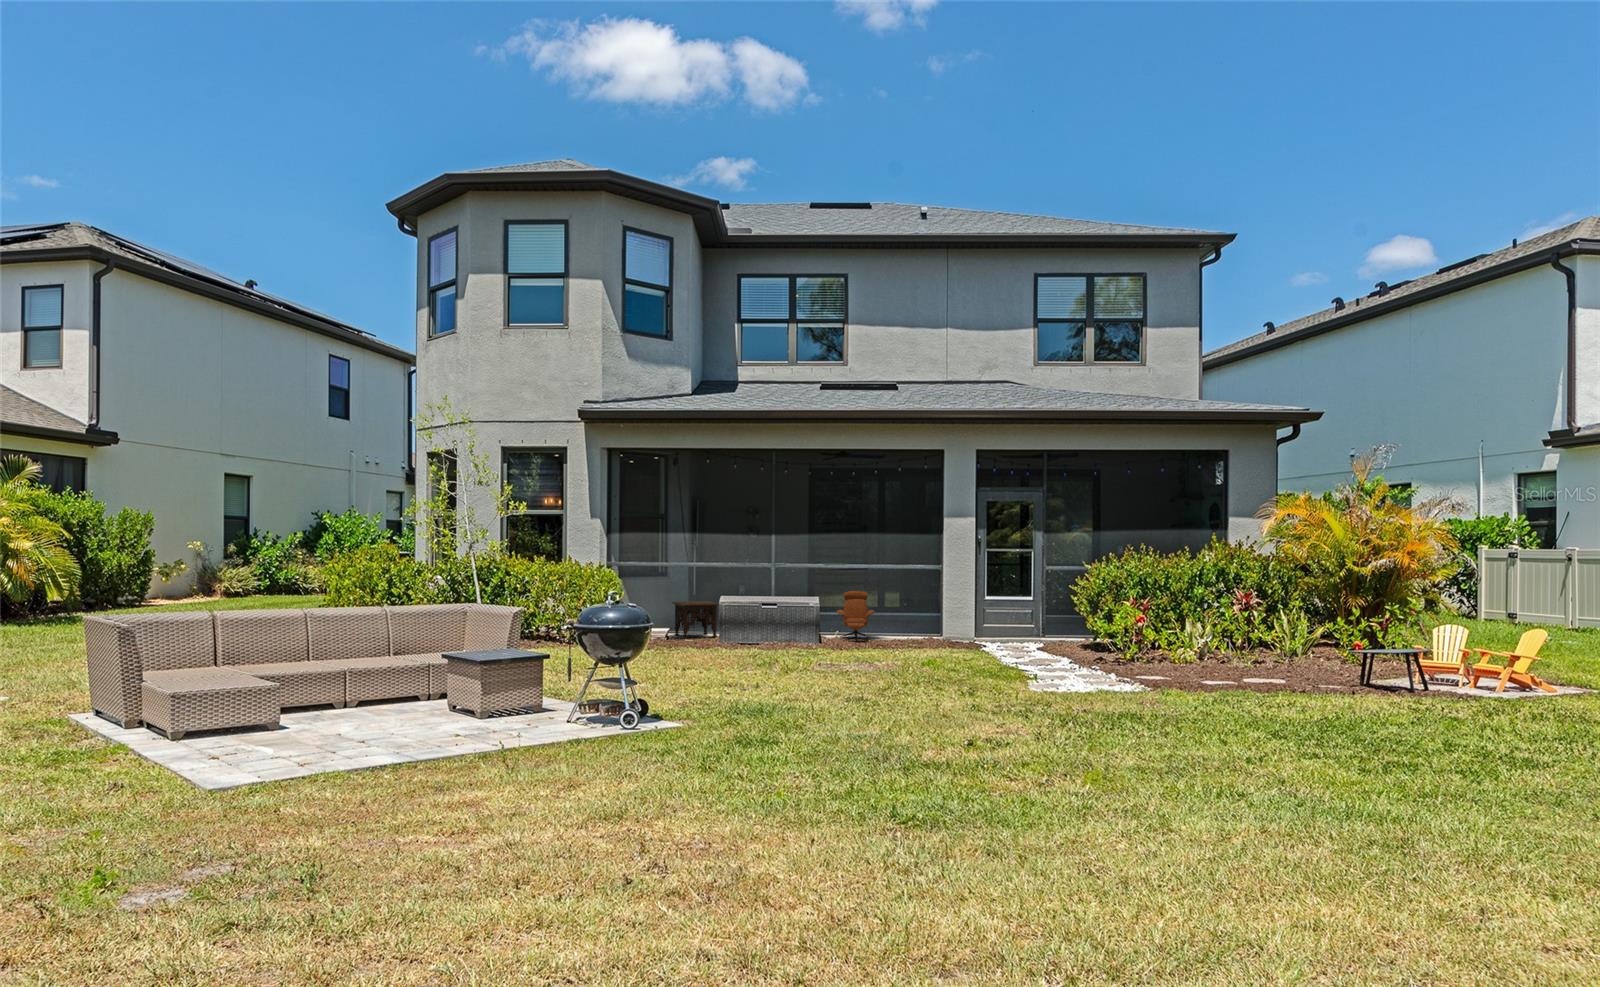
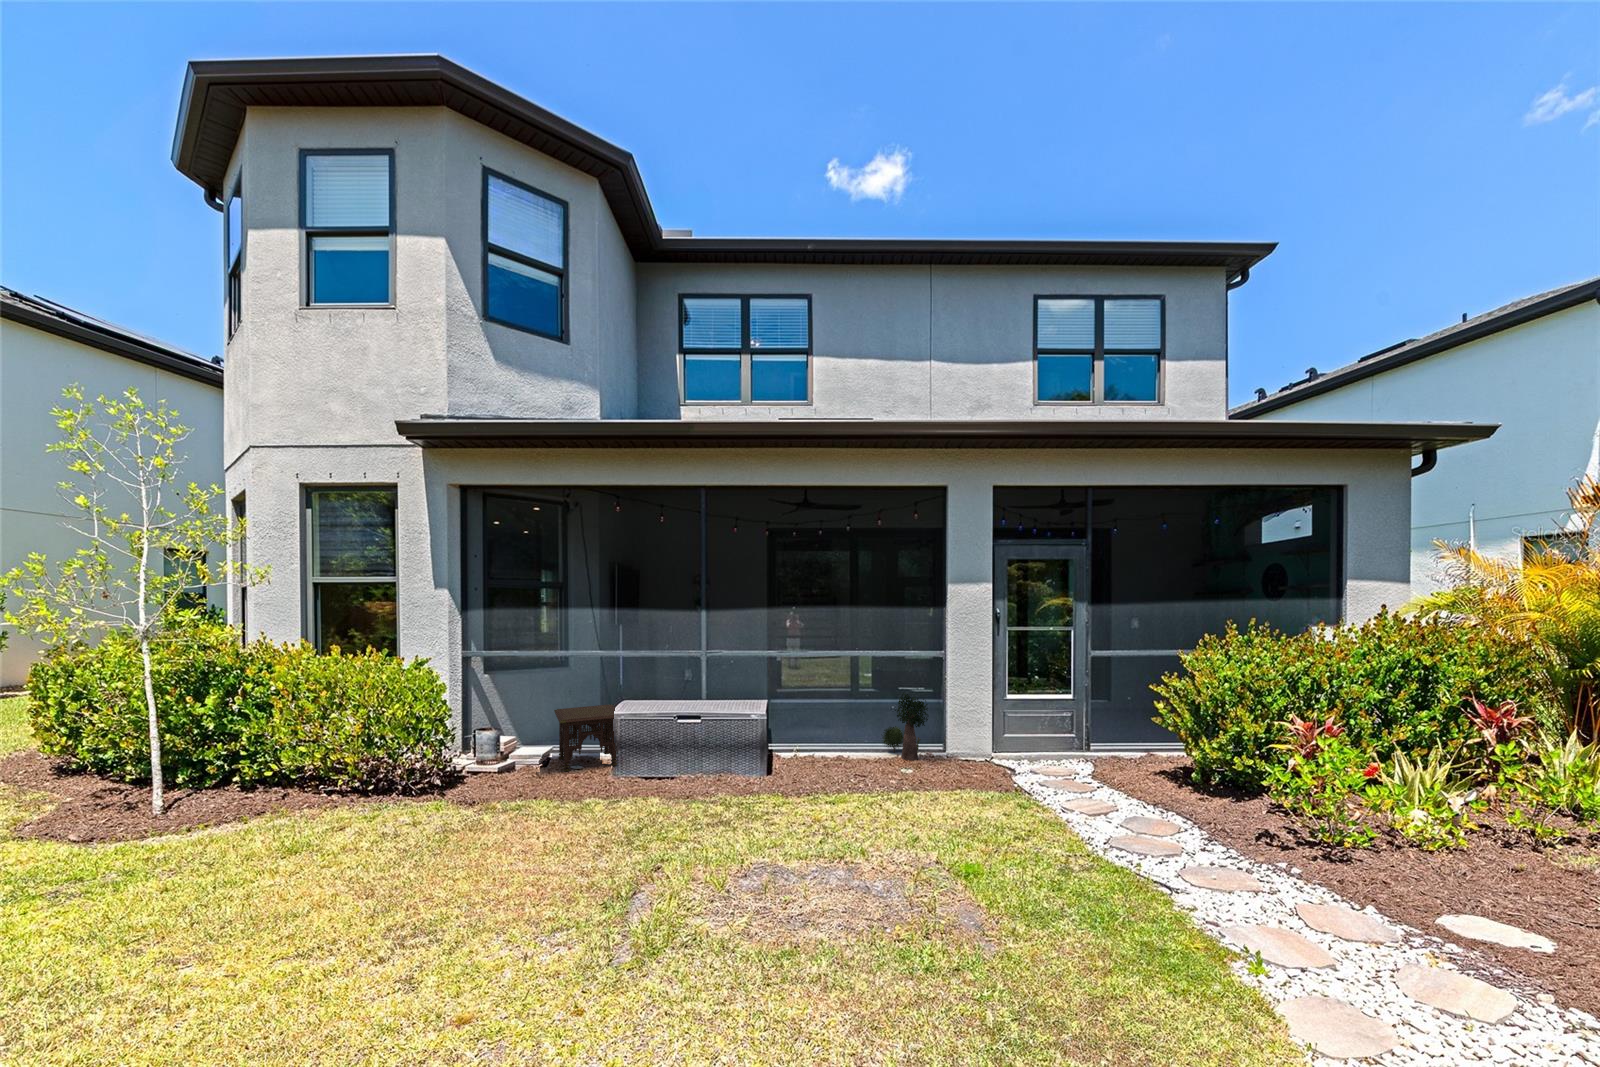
lounge chair: present [837,591,875,642] -> none [795,688,851,780]
potted plant: none [897,594,929,638] -> present [882,693,928,760]

